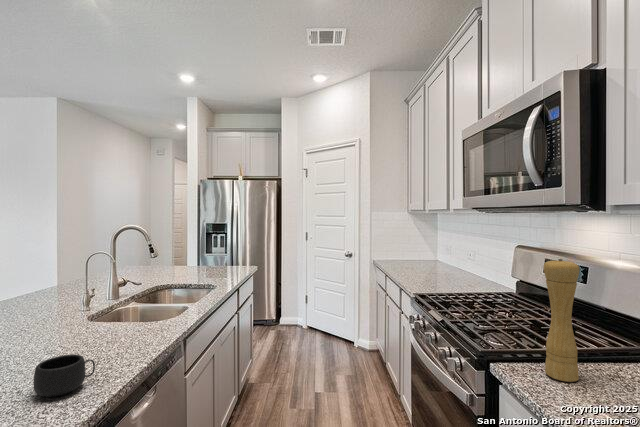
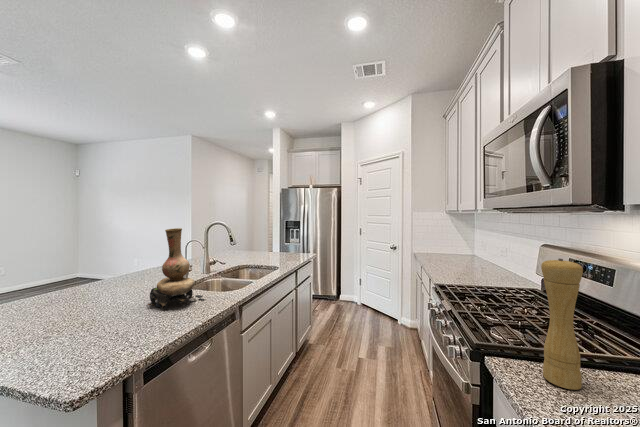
vase: none [54,237,137,352] -> present [148,228,204,310]
mug: present [33,355,95,397] -> none [115,312,158,341]

